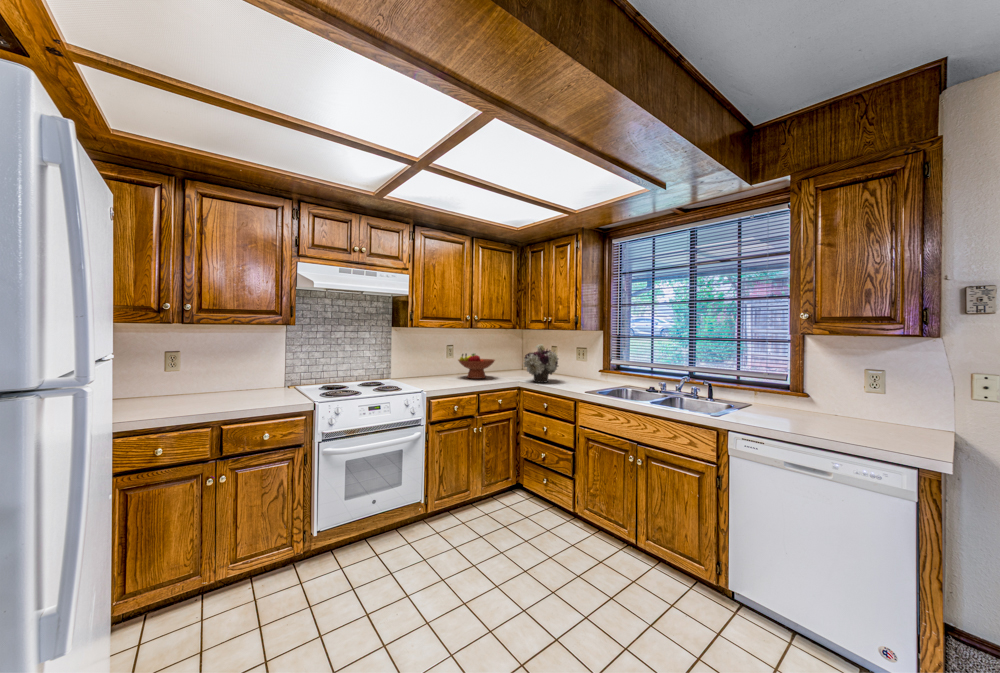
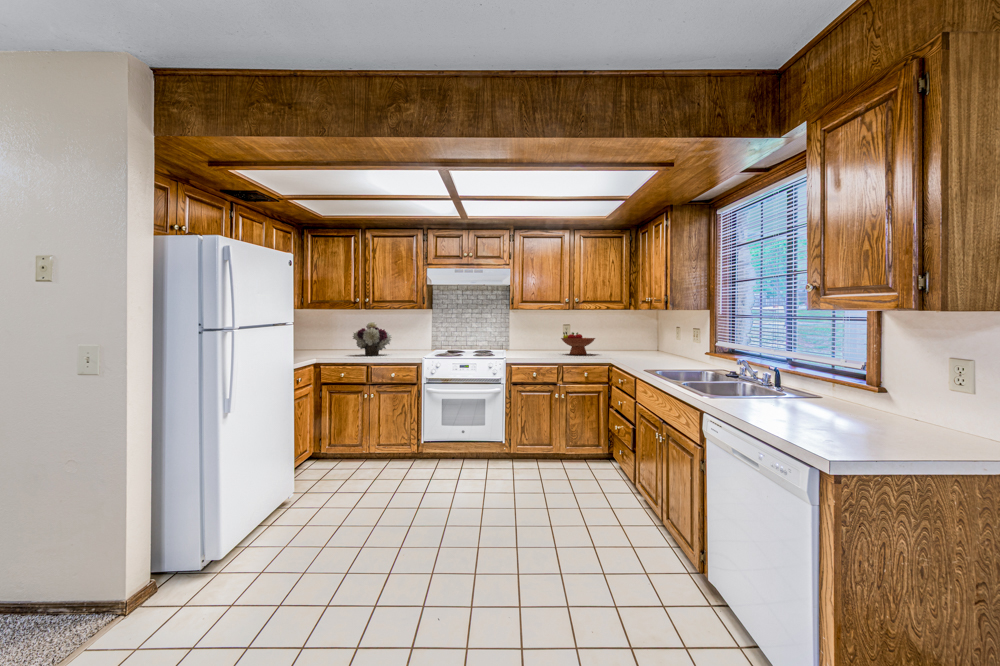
flower arrangement: present [523,344,558,383] -> present [353,322,391,355]

